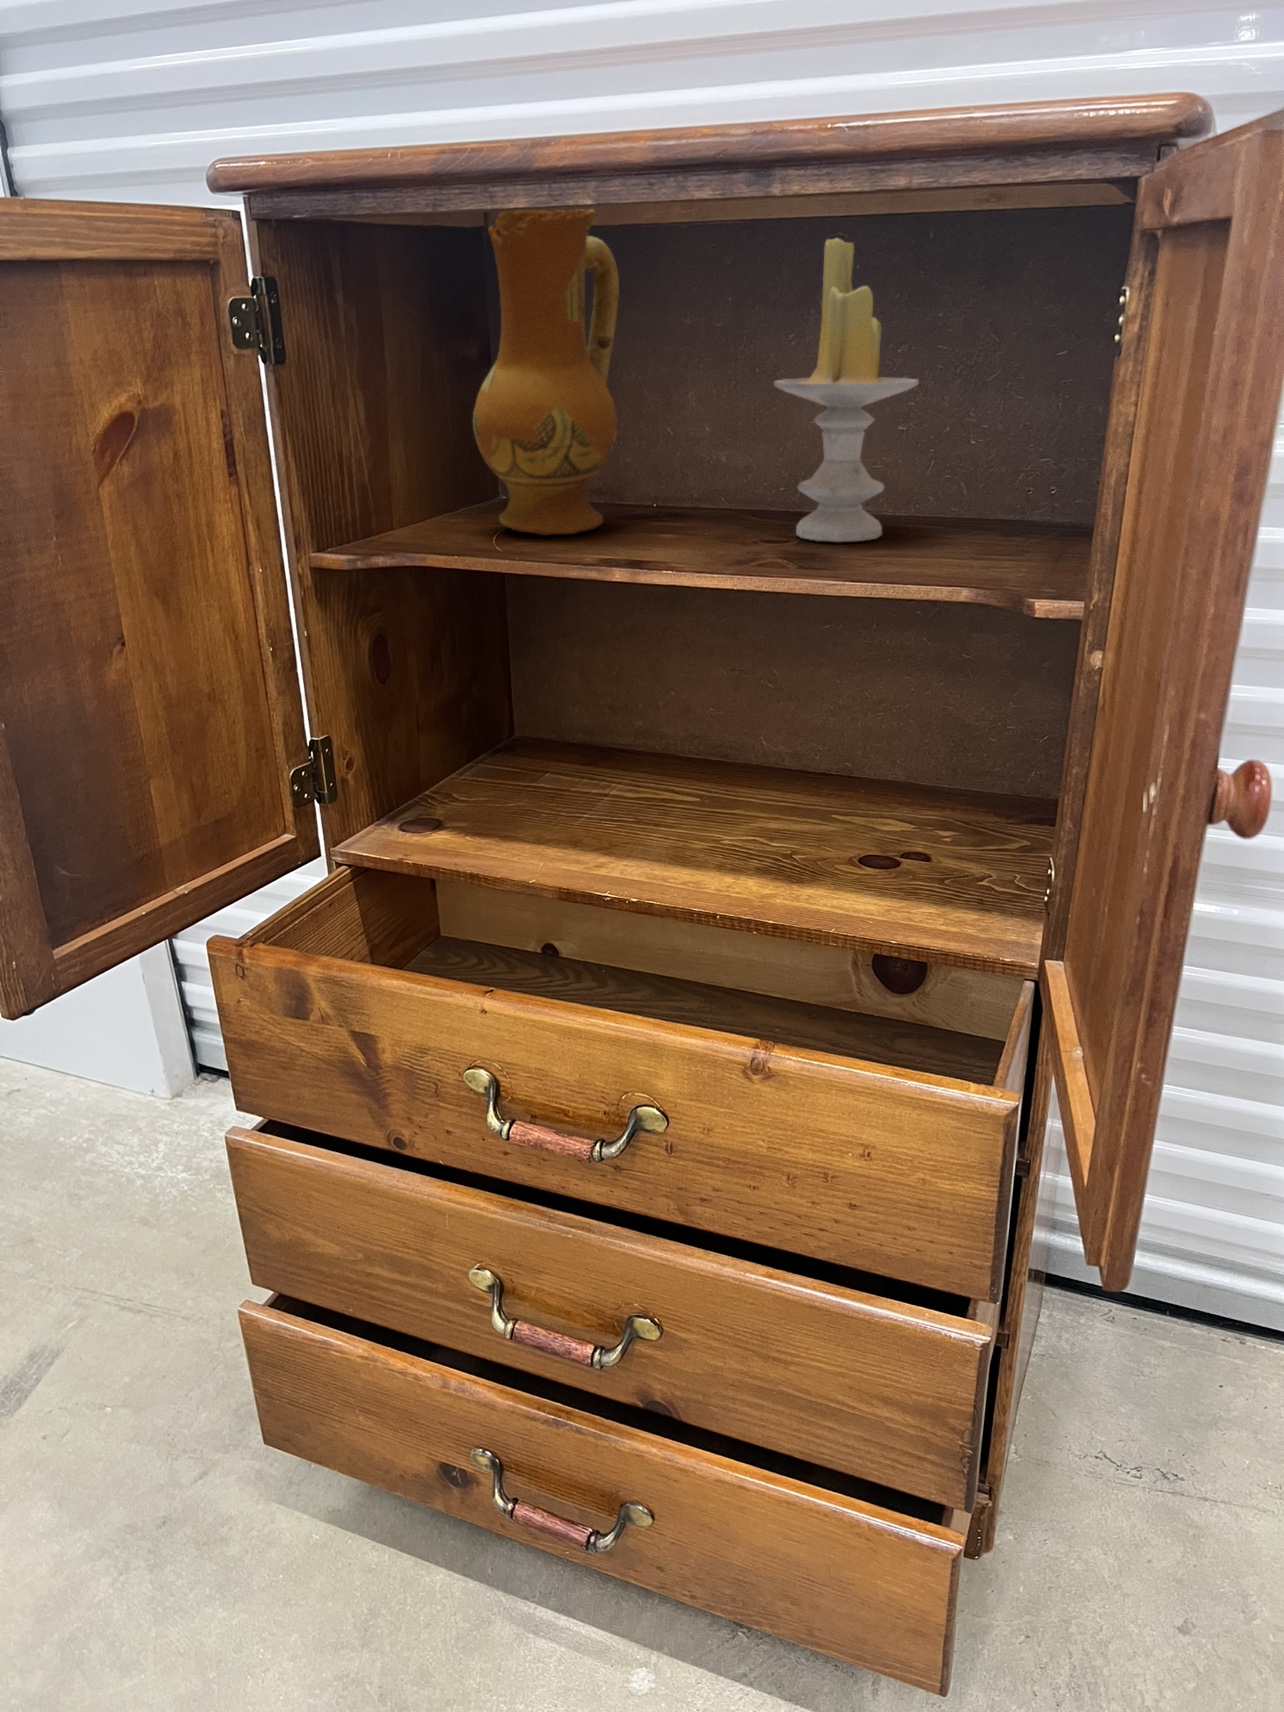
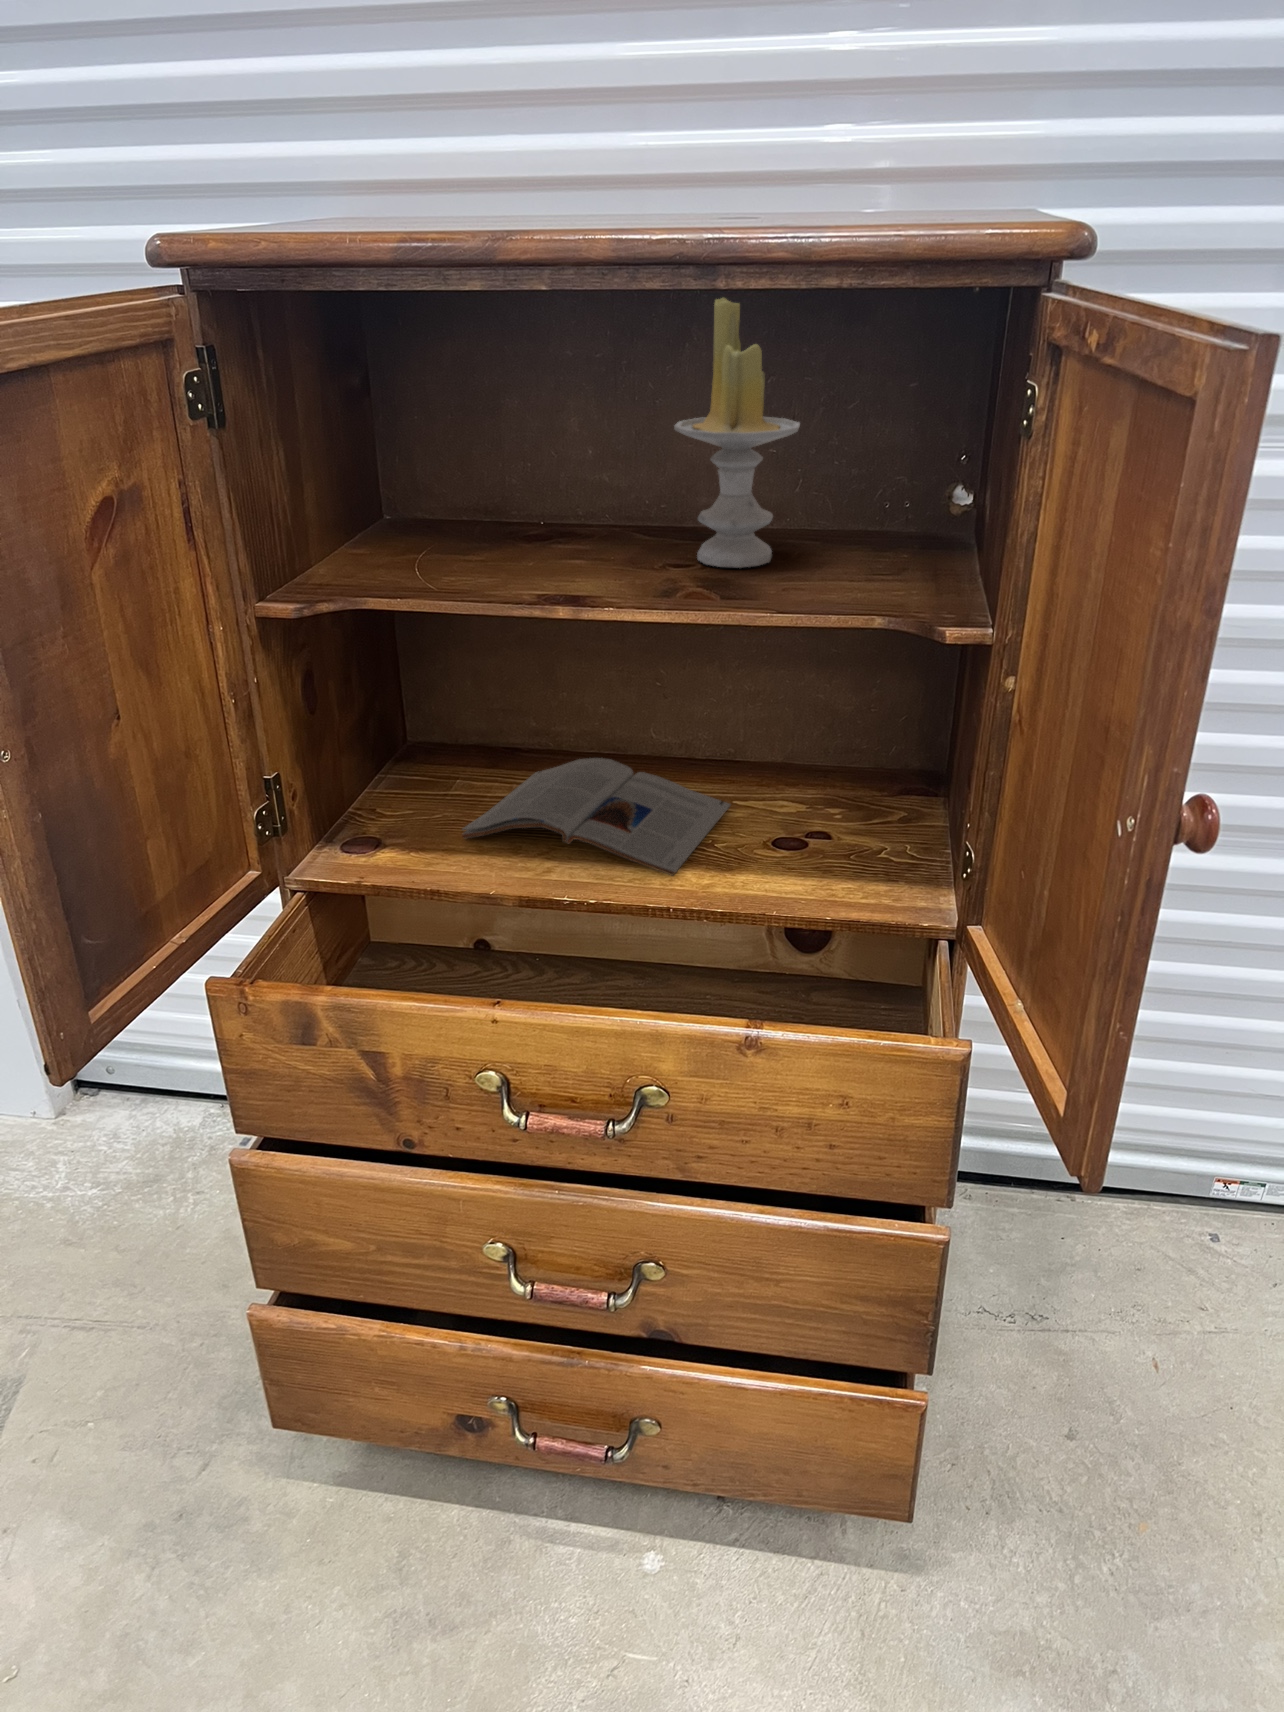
ceramic jug: present [473,209,619,535] -> none [393,266,529,572]
magazine: none [520,757,825,883] -> present [462,758,731,876]

